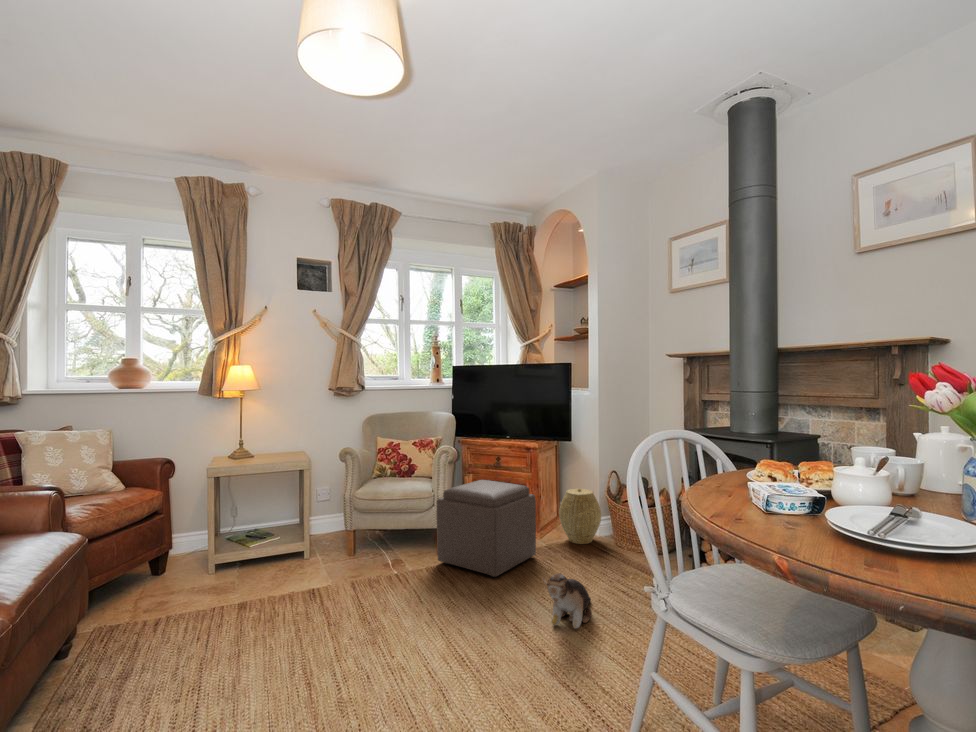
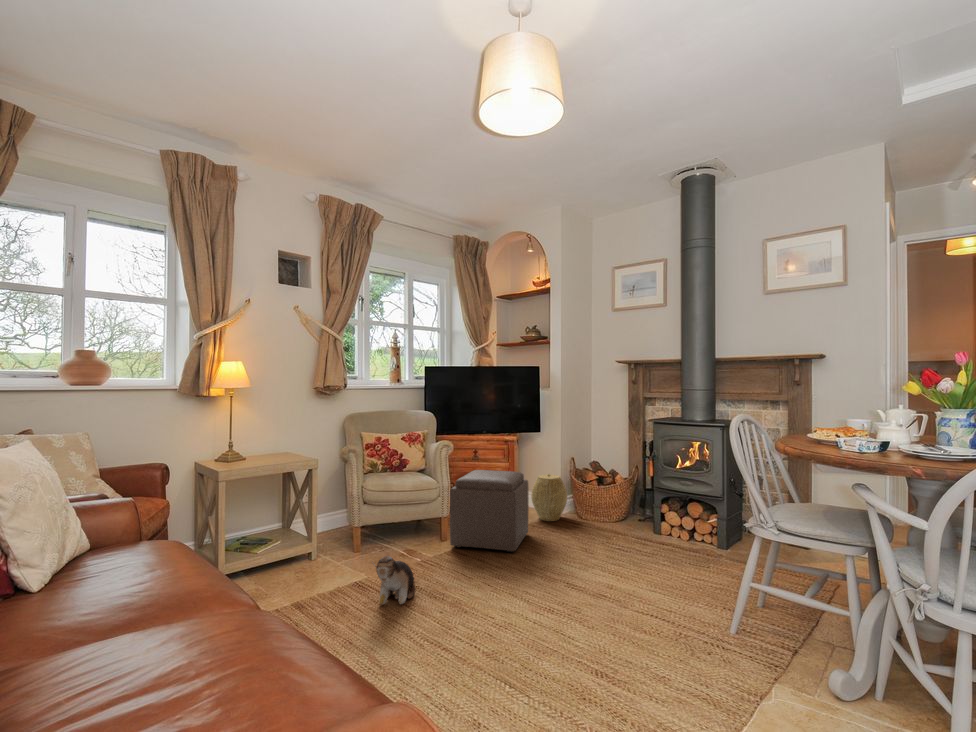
plush toy: present [542,573,592,629] -> present [372,555,416,604]

